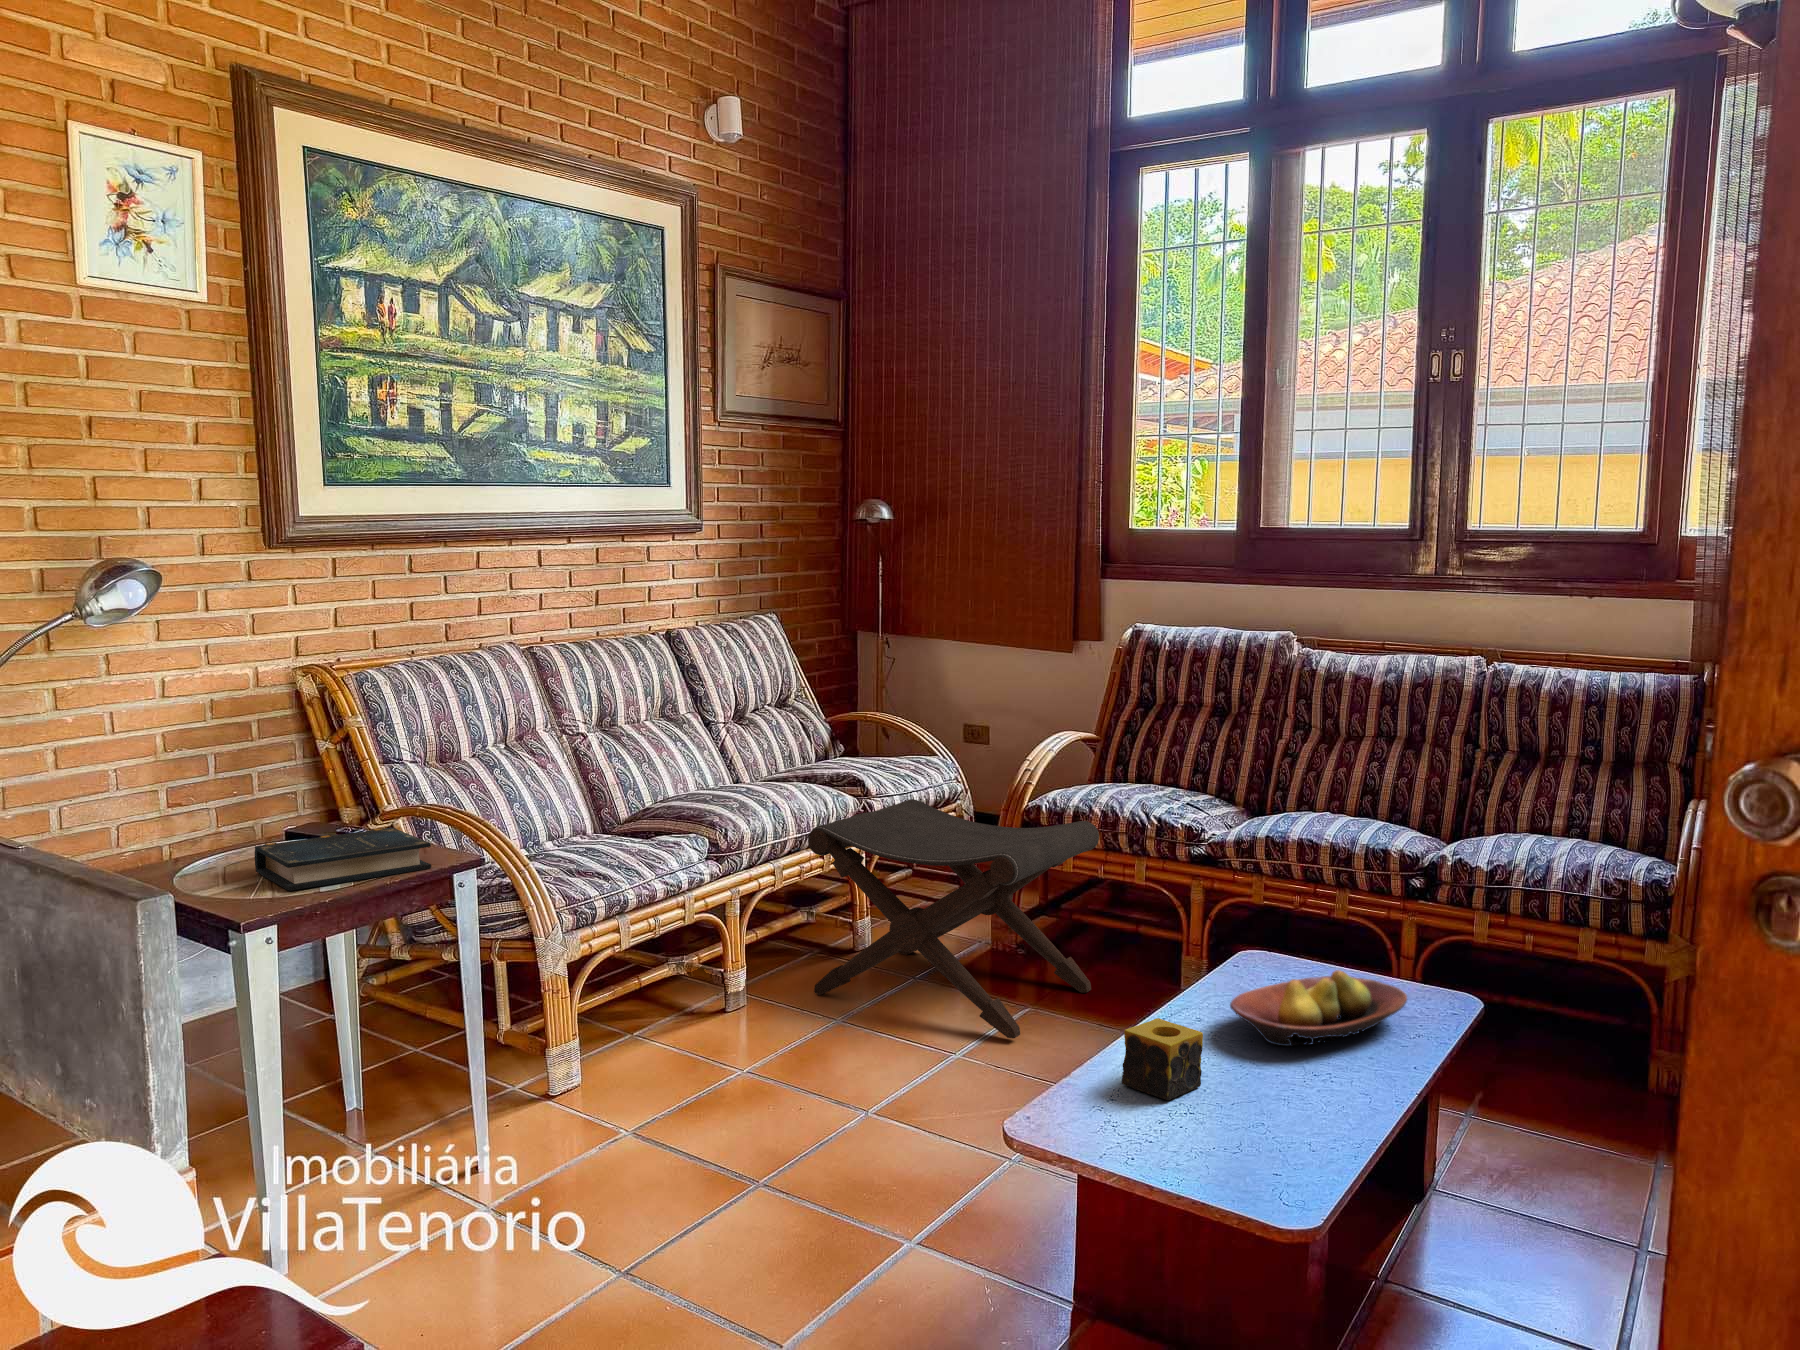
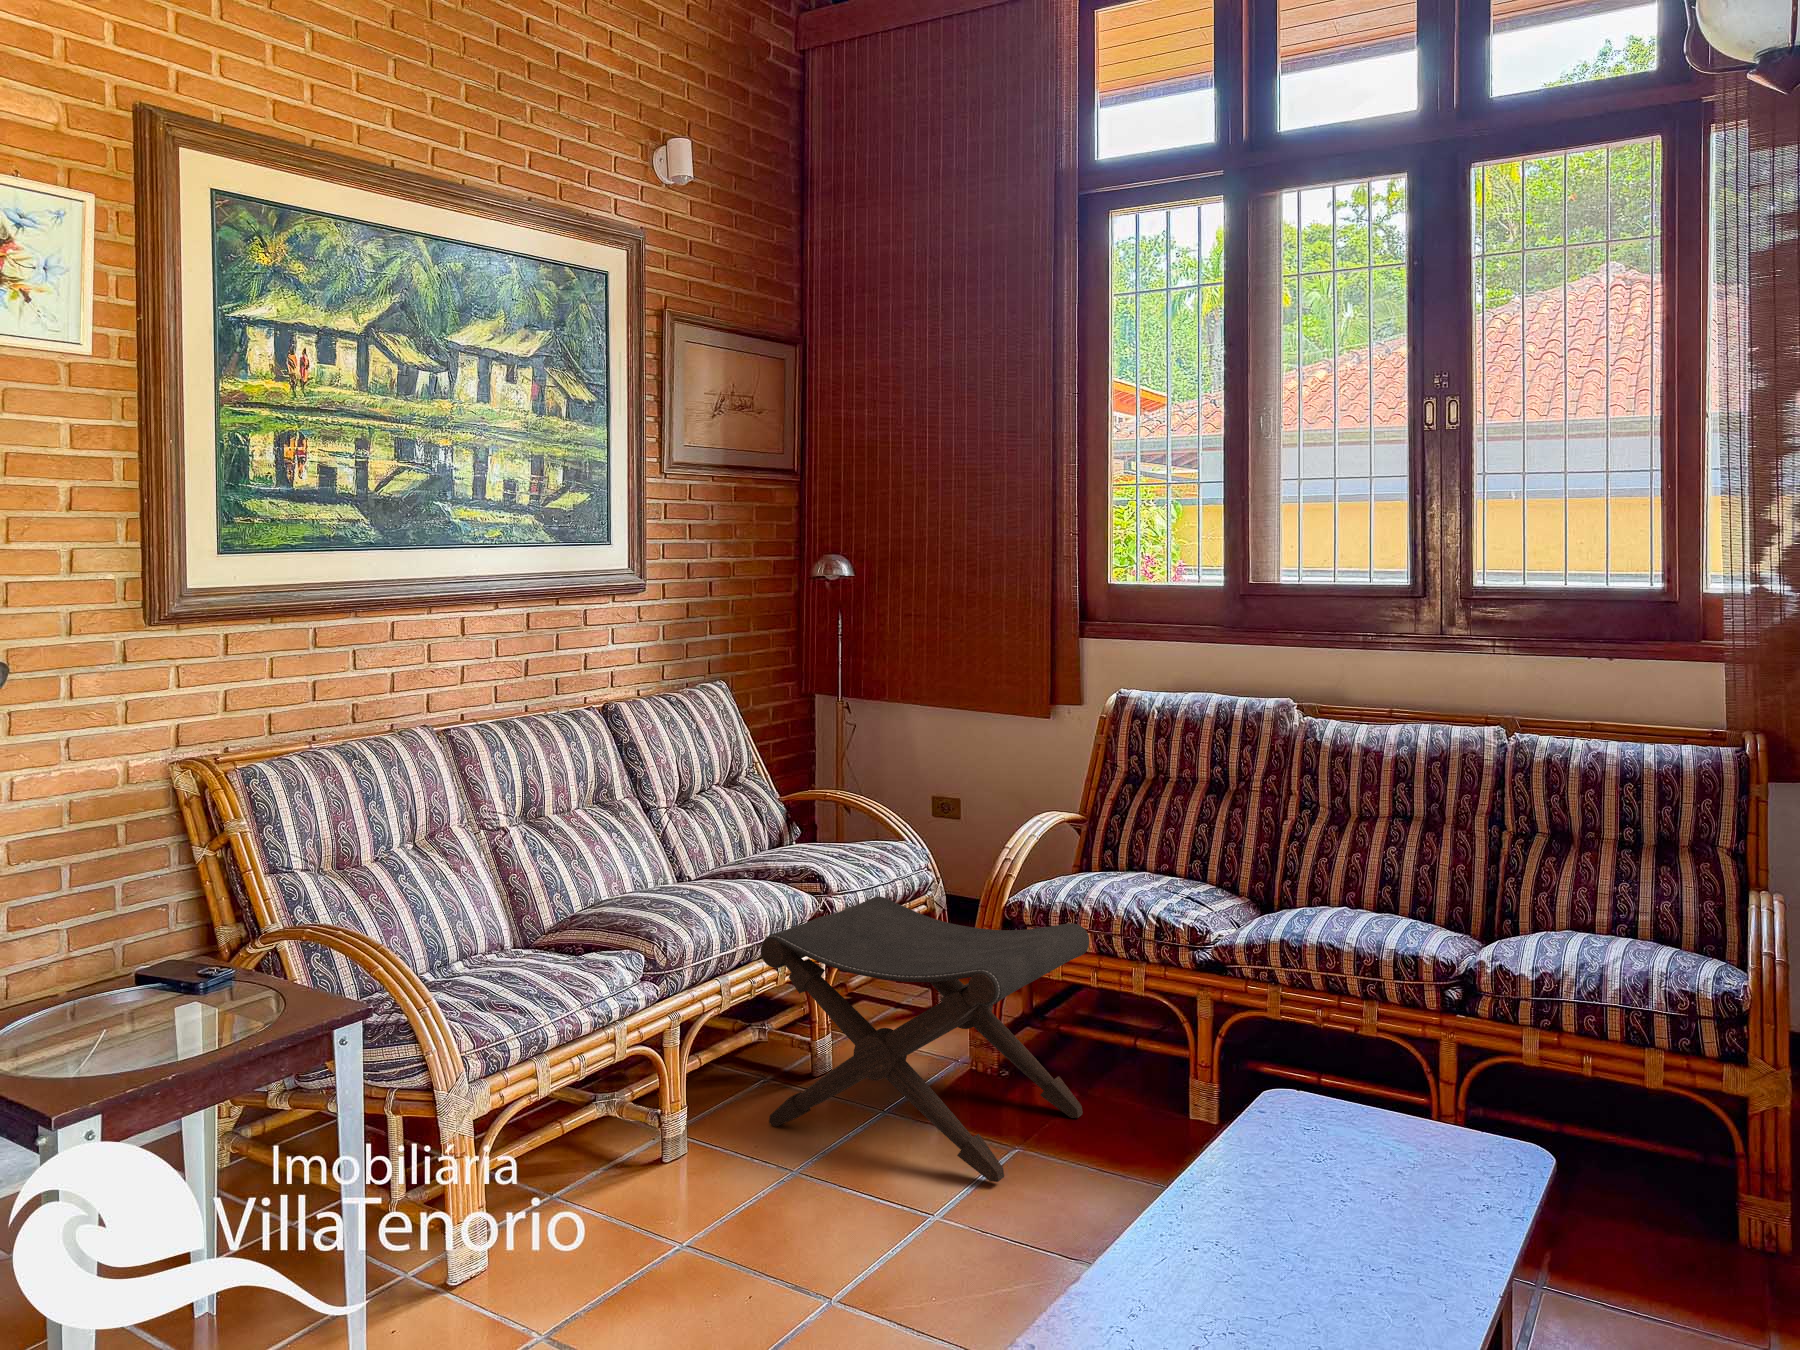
book: present [255,828,431,891] -> none [87,962,303,1053]
fruit bowl: present [1230,970,1407,1046] -> none [1257,1126,1466,1225]
candle: present [1122,1018,1203,1100] -> none [1133,1201,1232,1311]

